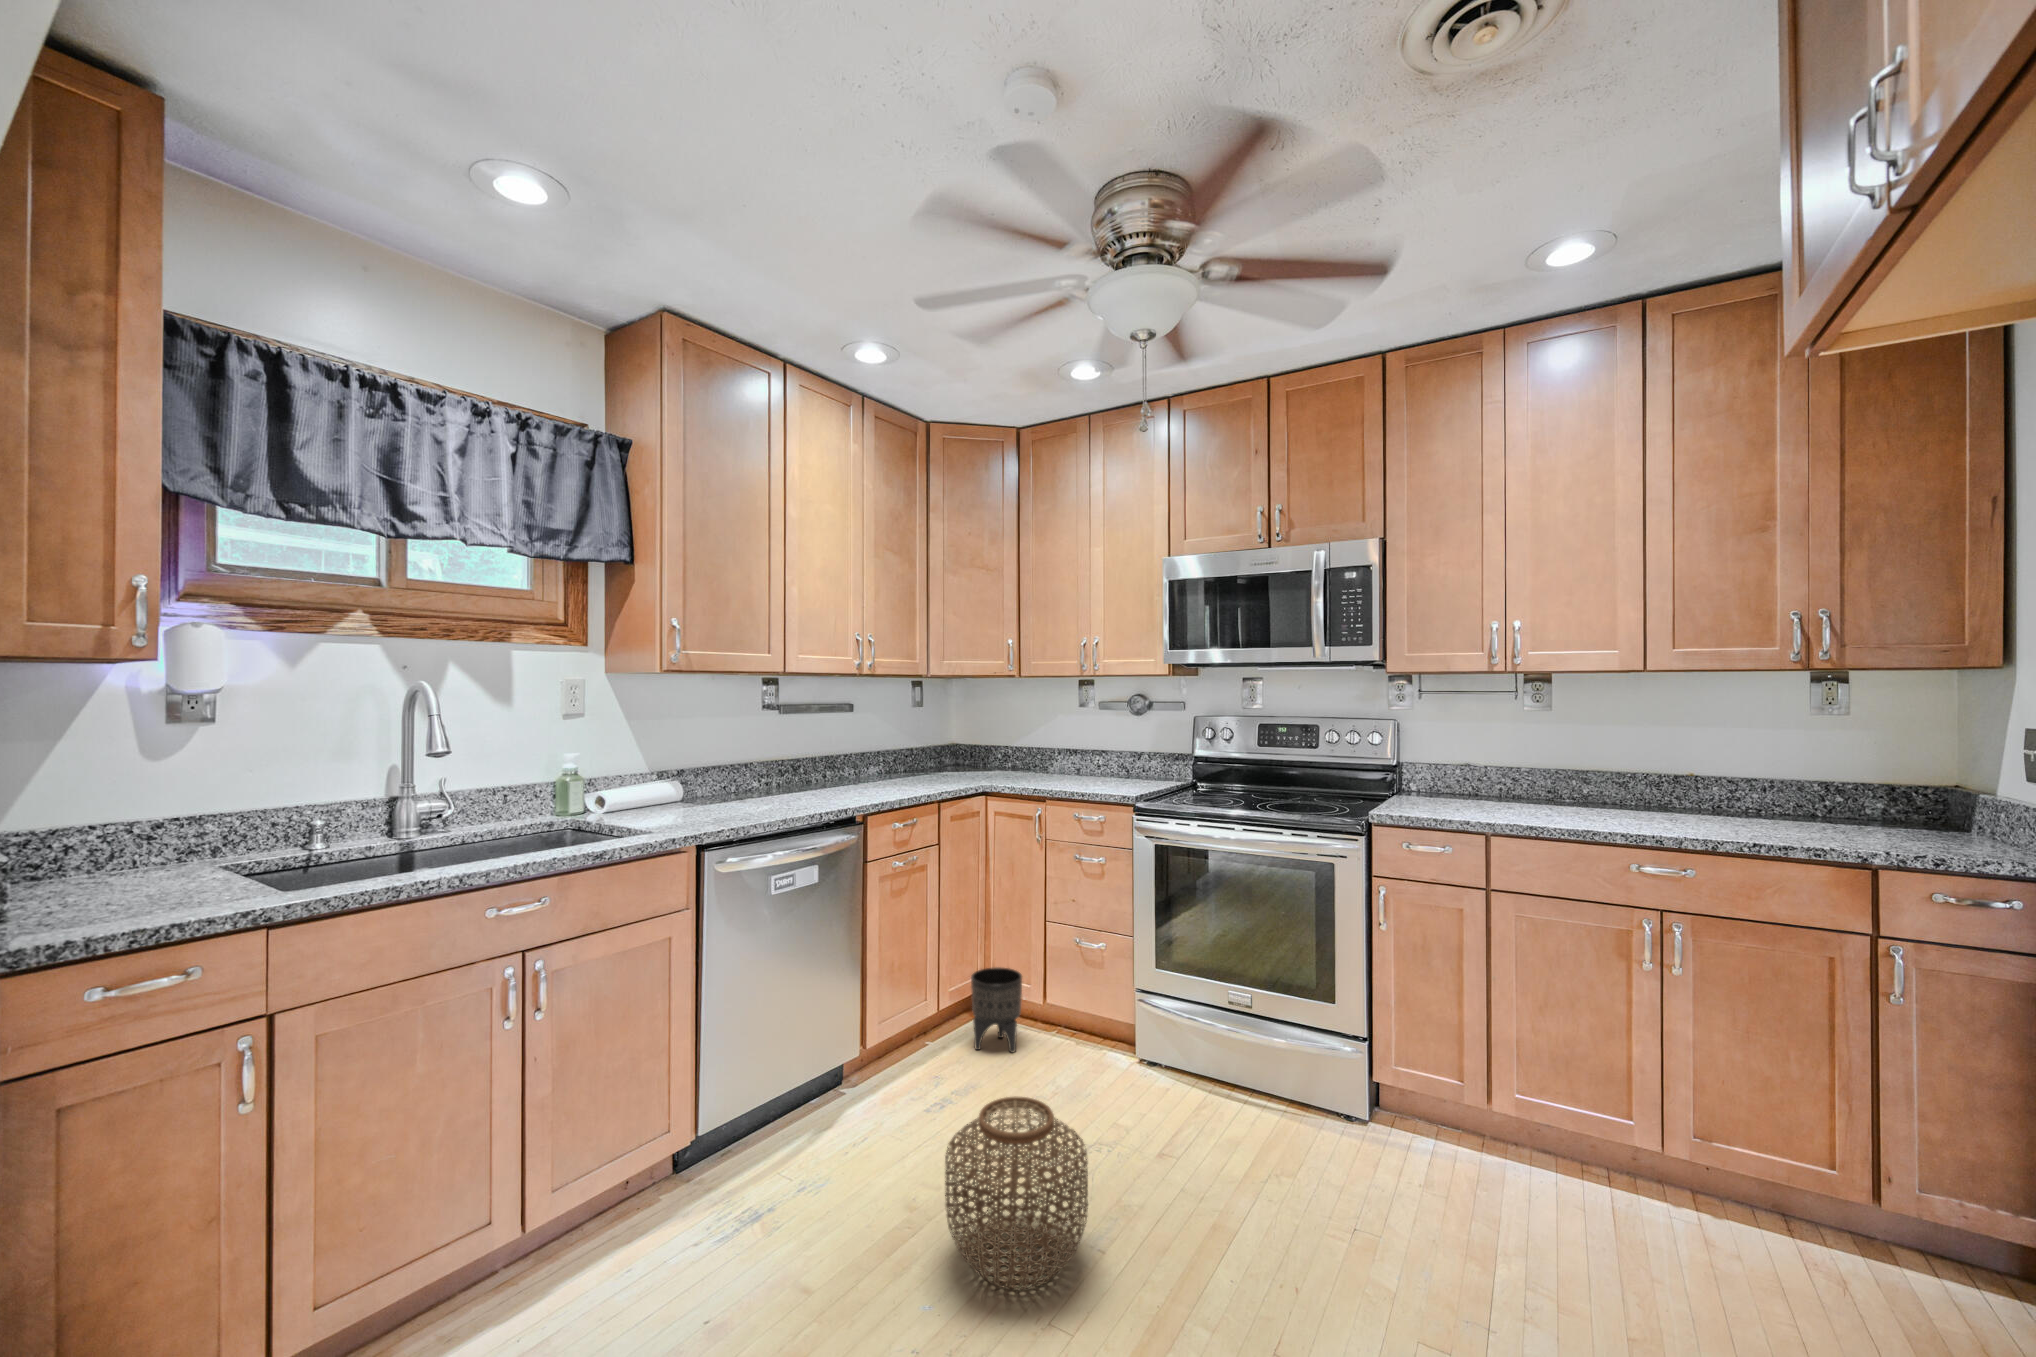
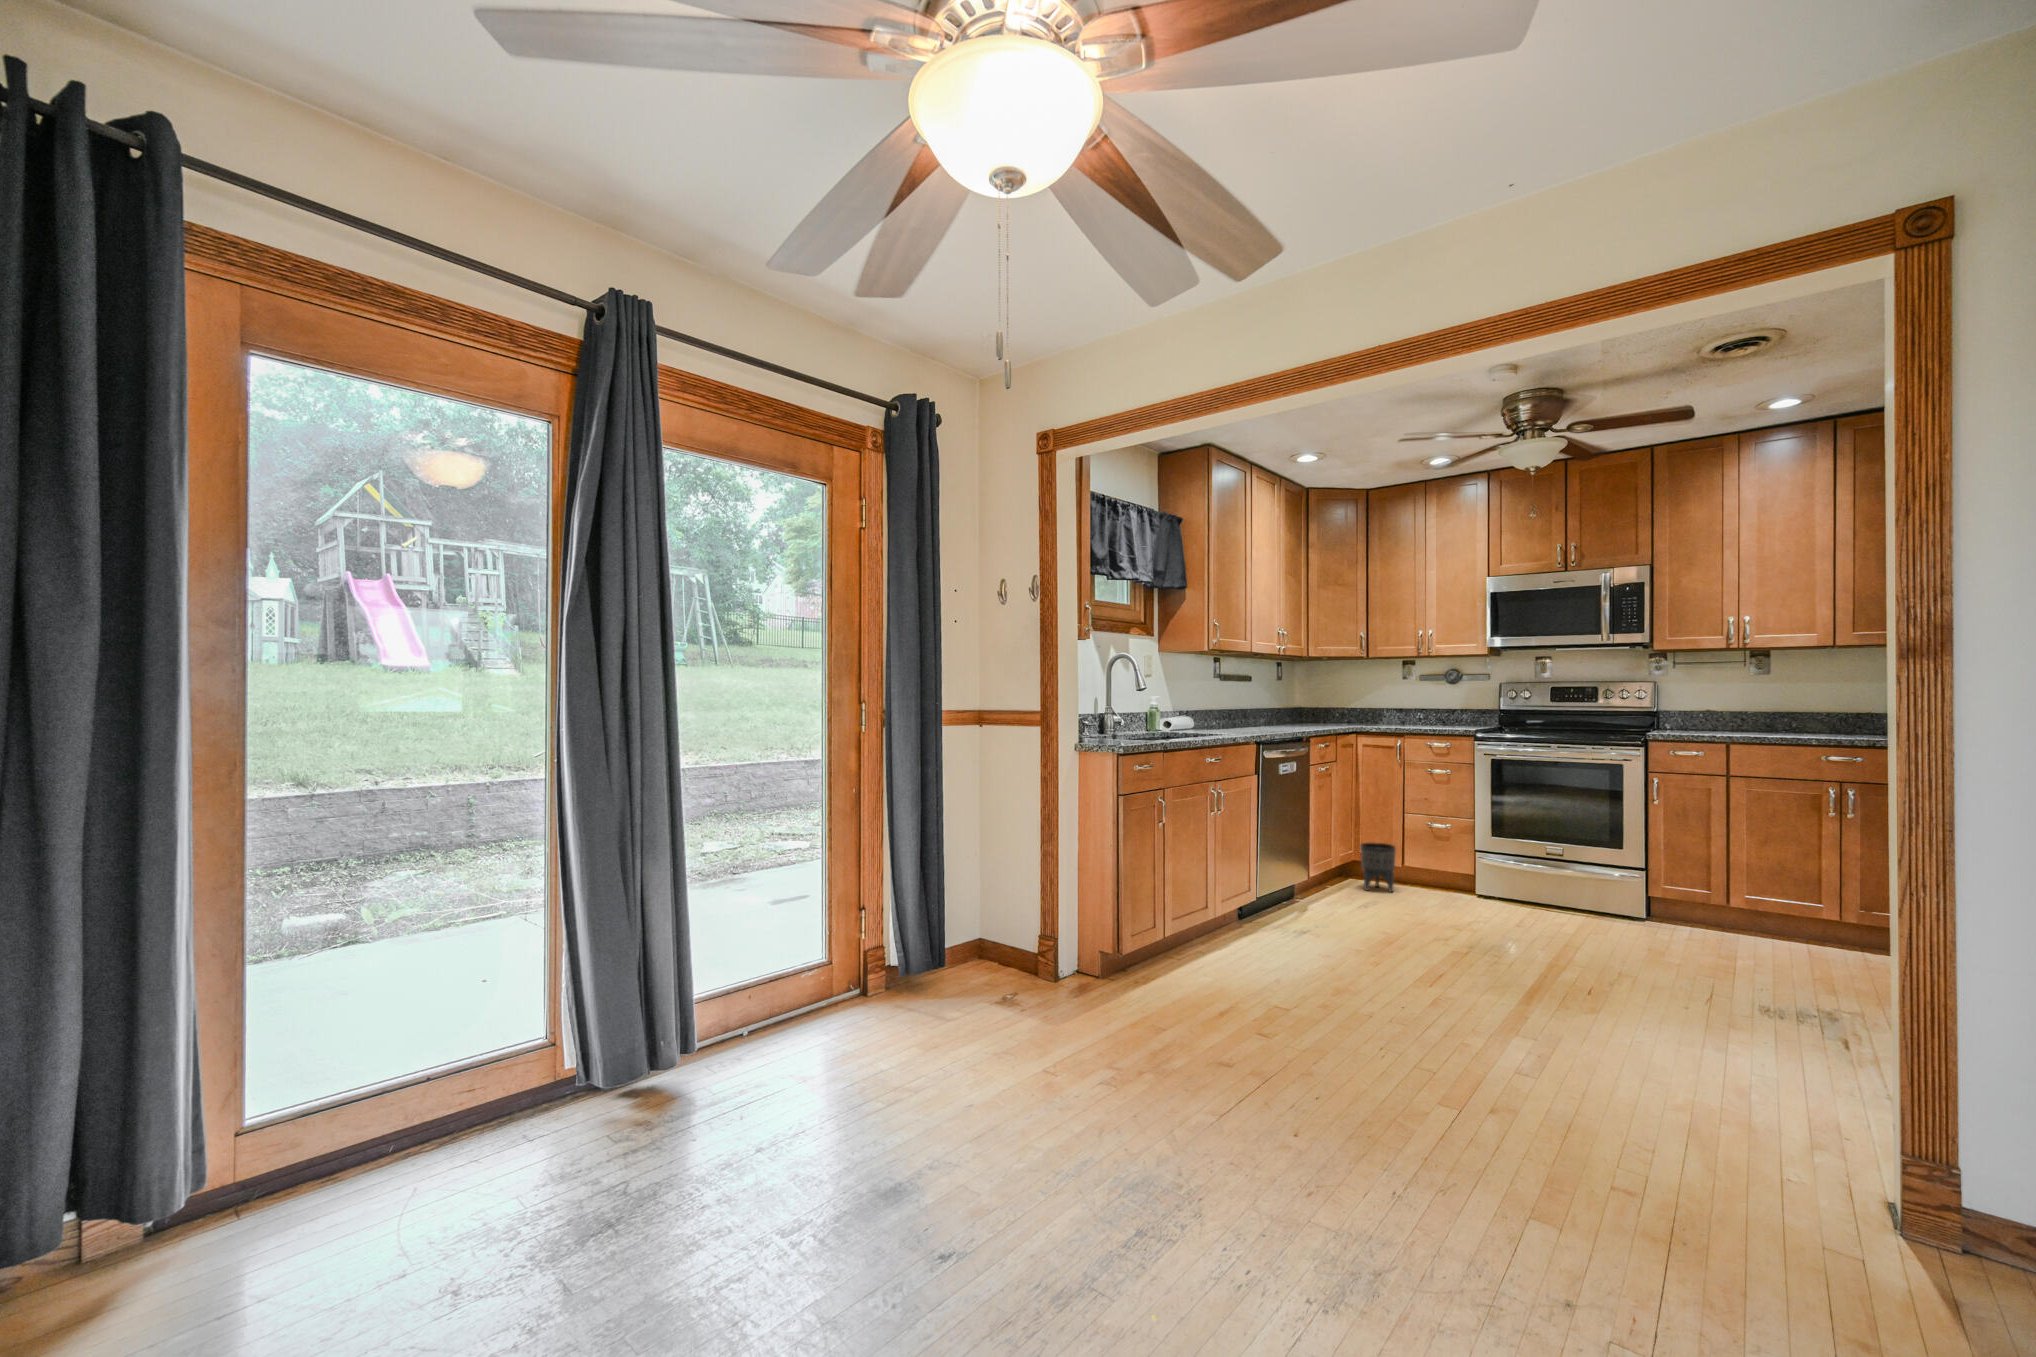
woven basket: present [945,1097,1088,1290] -> none [1424,868,1506,954]

